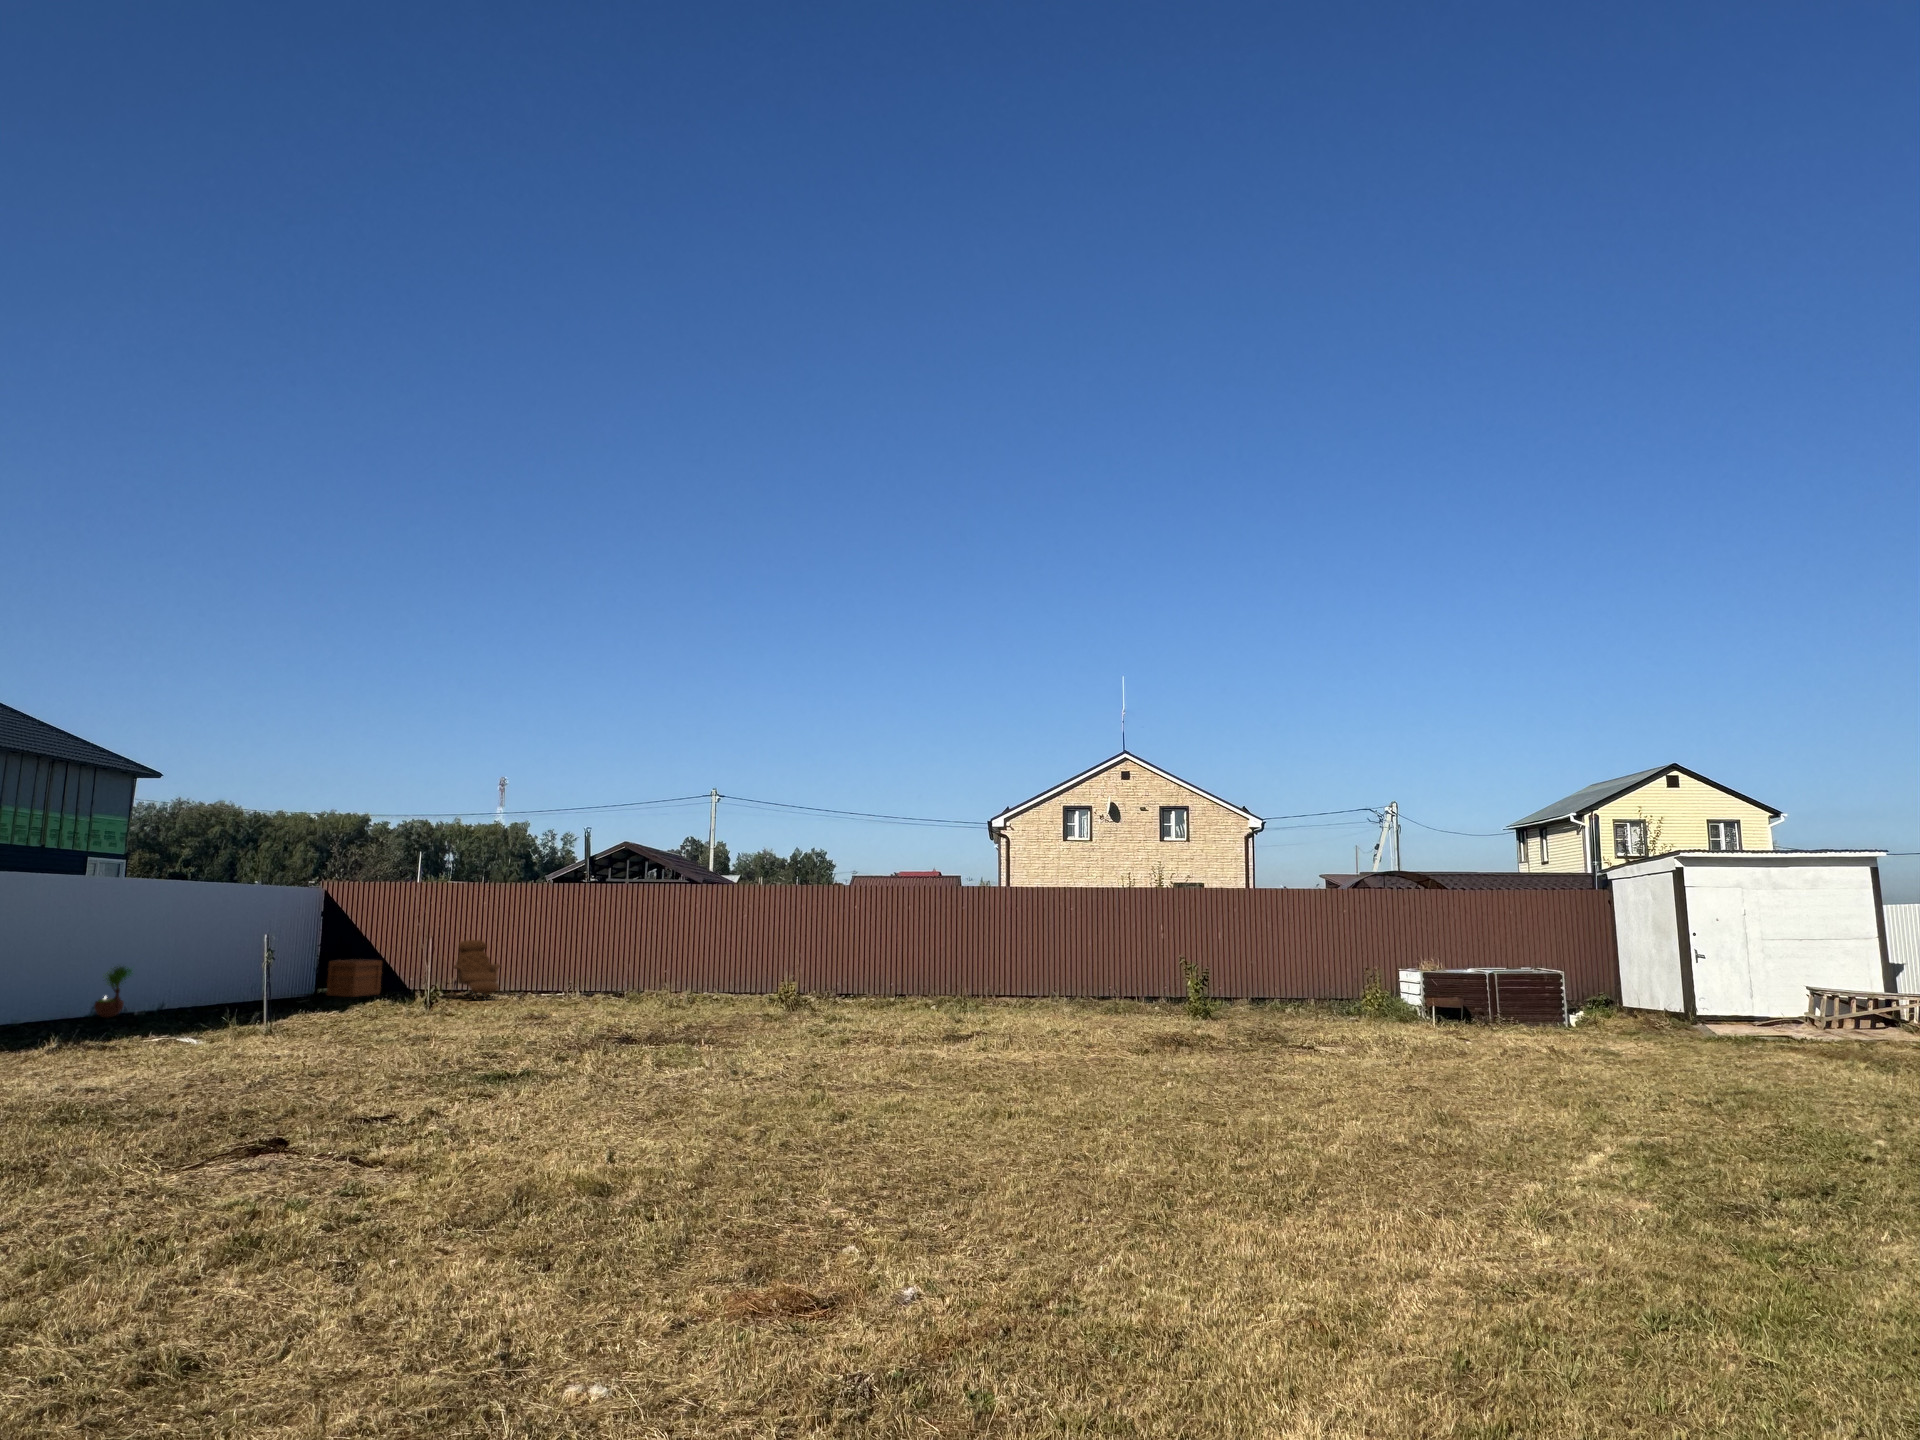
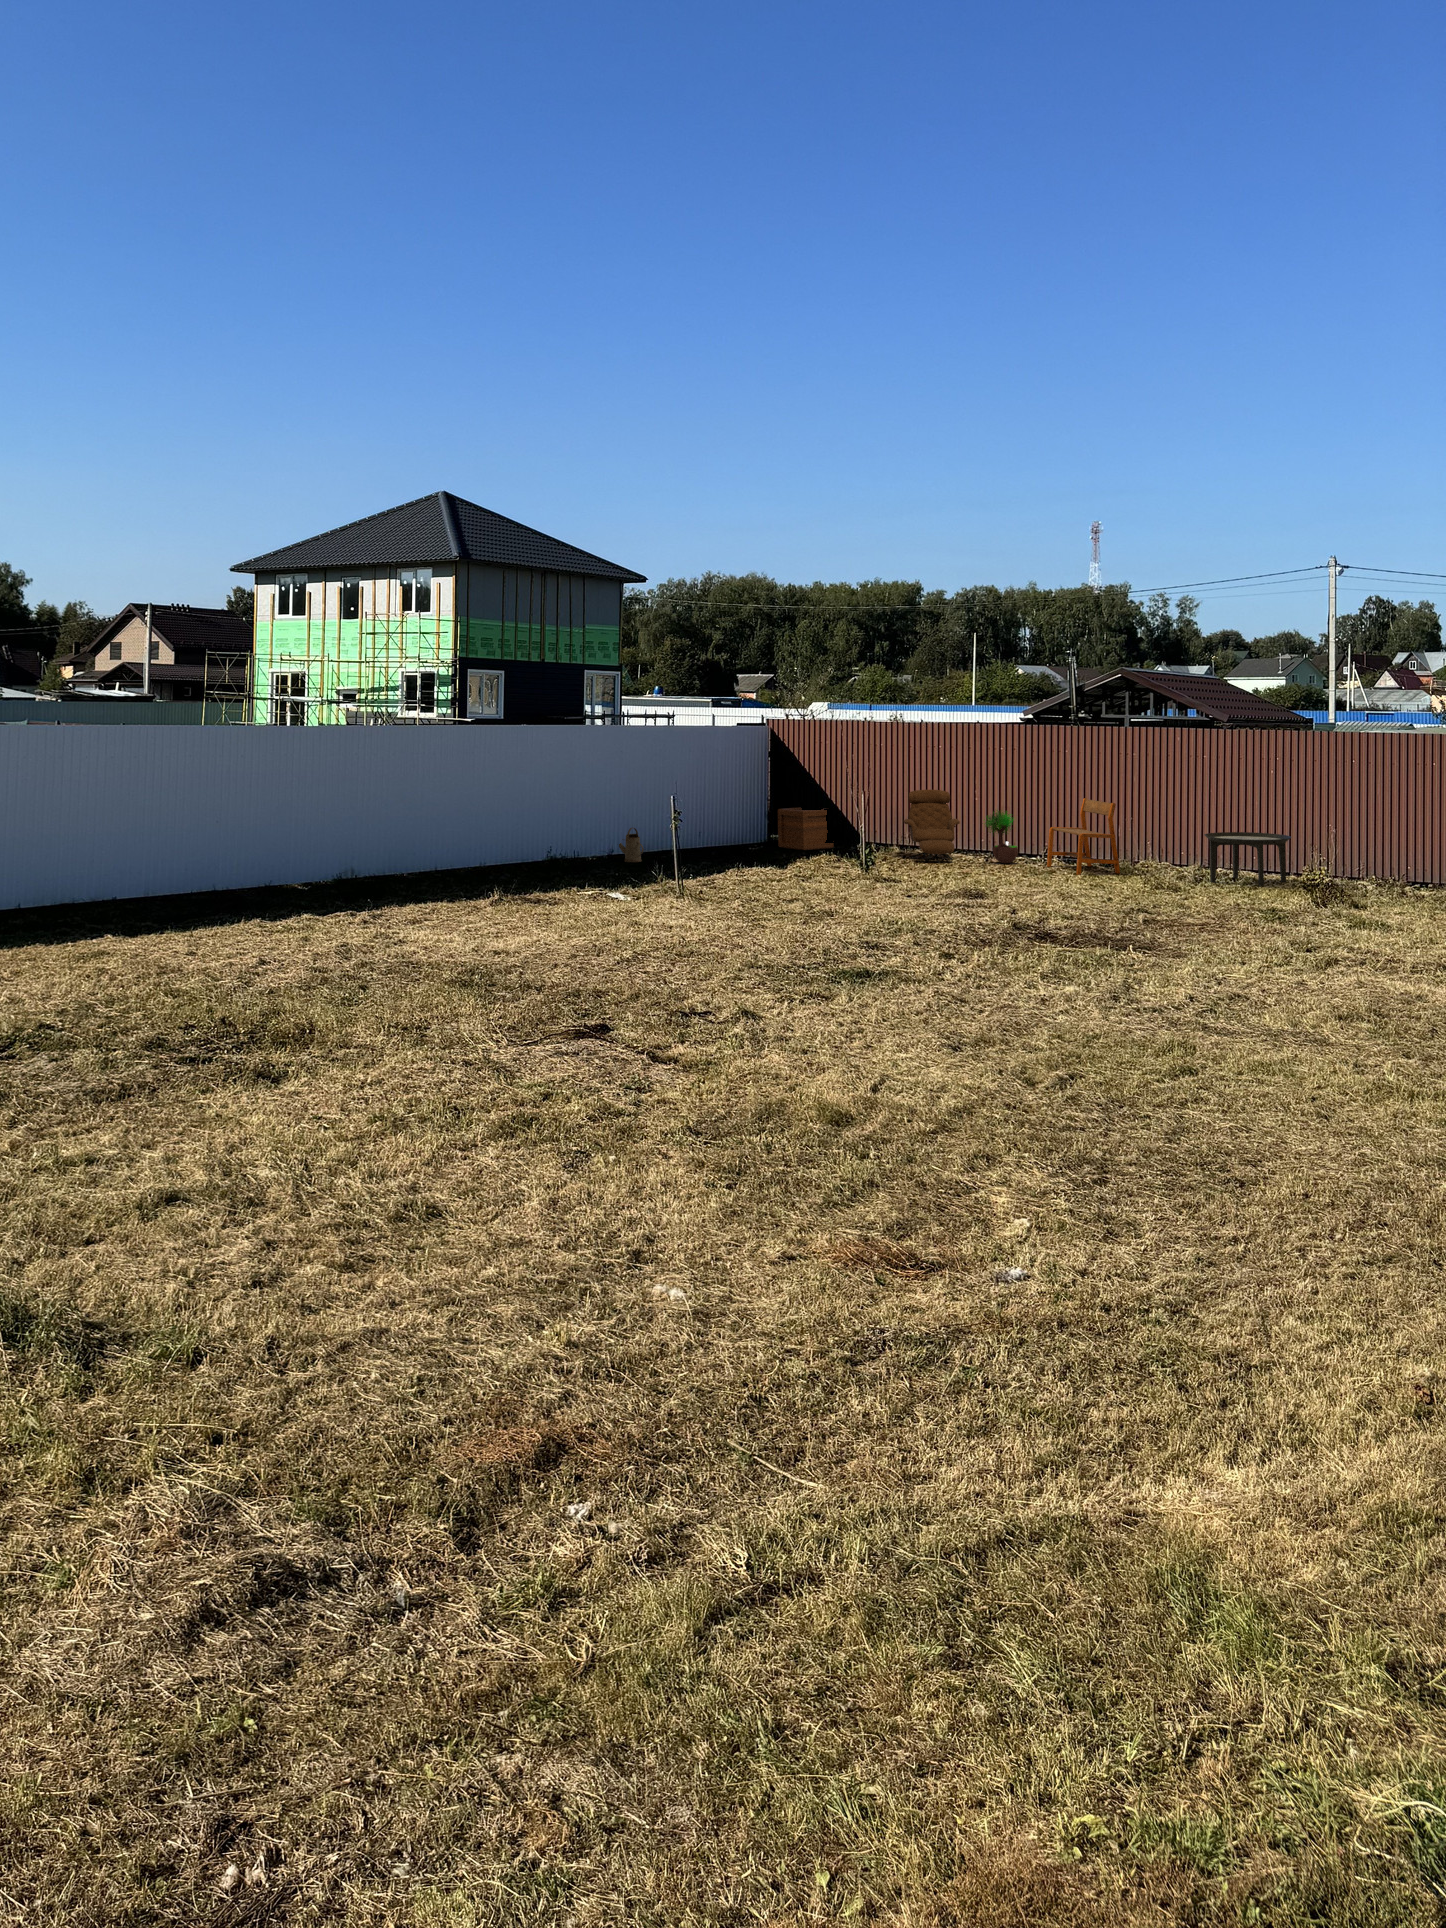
bench: none [576,943,636,1003] -> present [1047,798,1120,875]
round table: none [702,965,762,1004] -> present [1204,832,1291,887]
potted tree: present [94,966,132,1018] -> present [985,811,1018,863]
watering can: none [159,978,196,1012] -> present [619,828,644,862]

